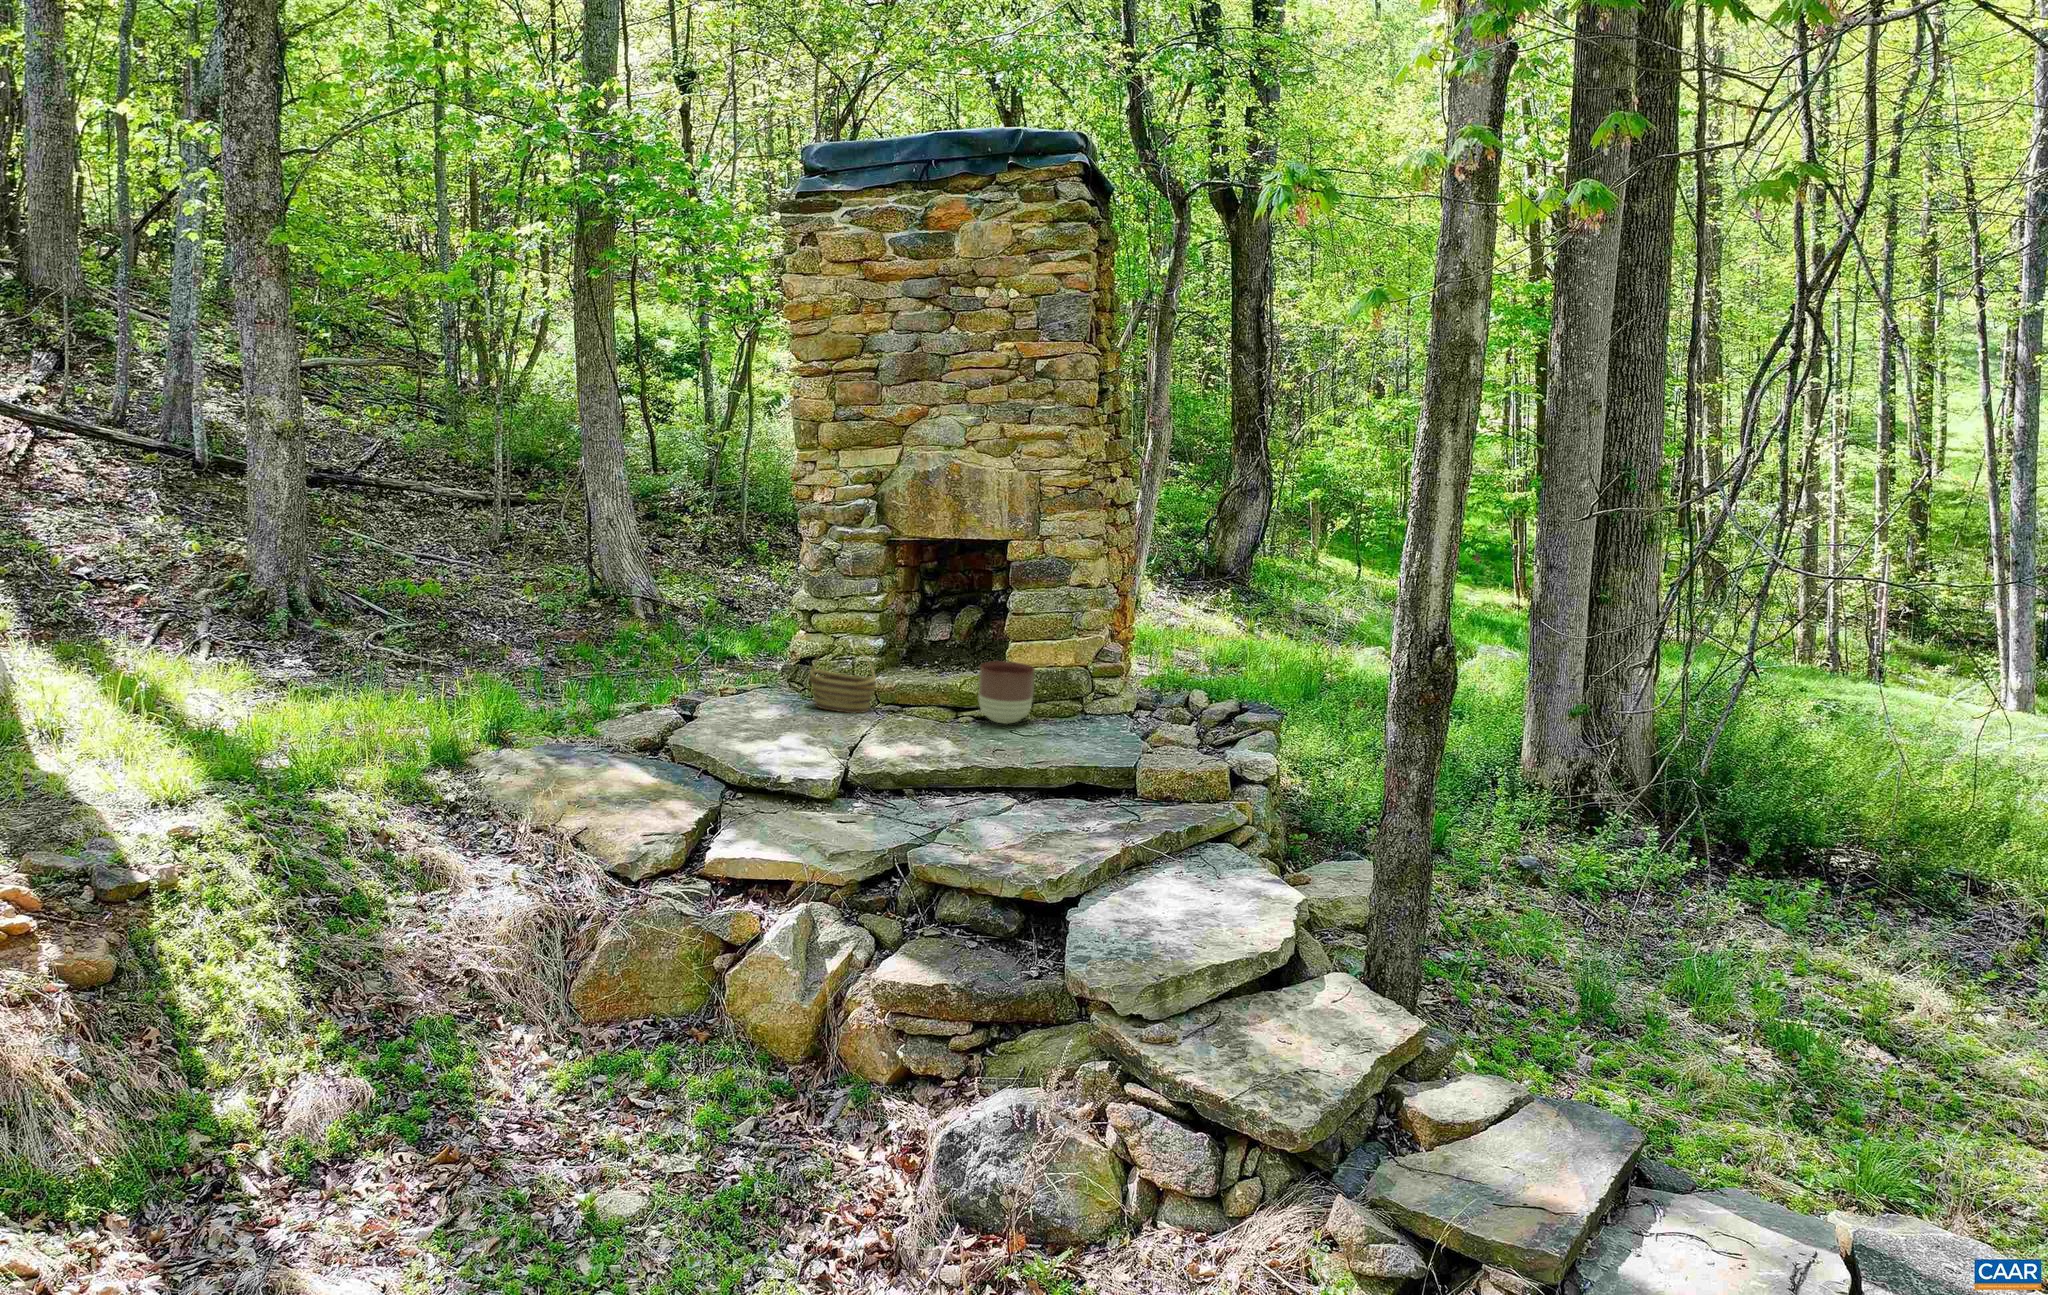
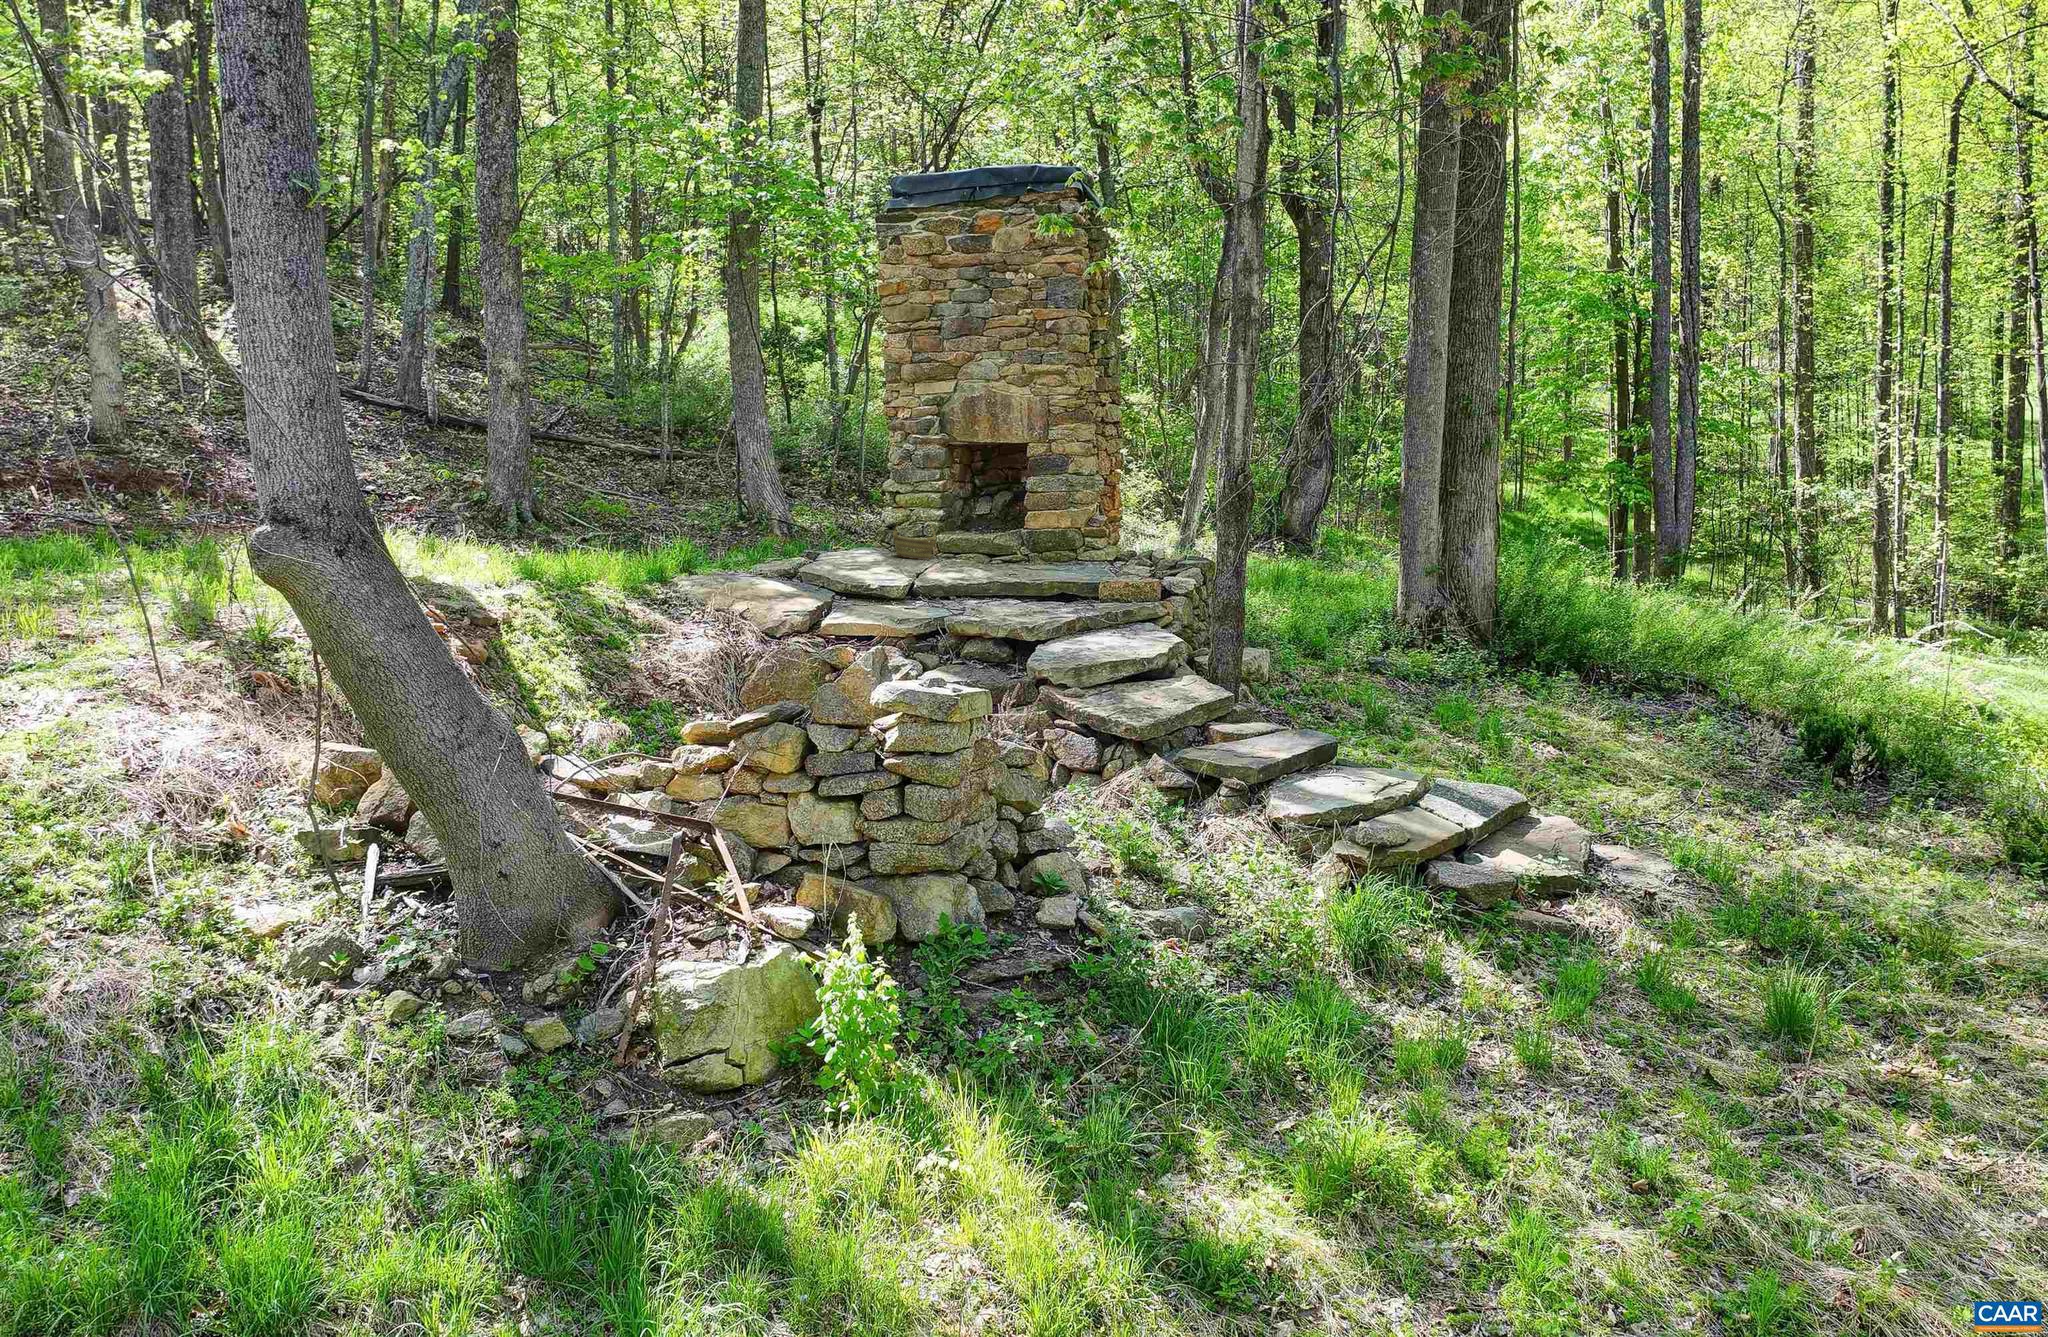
planter: present [979,661,1035,724] -> none [1002,526,1039,566]

